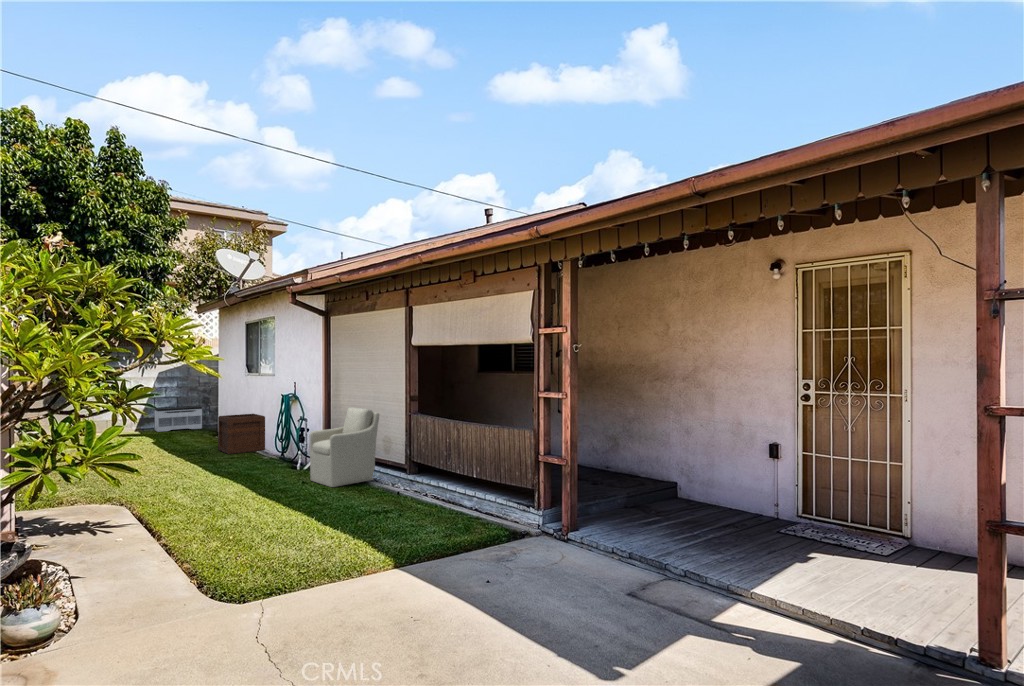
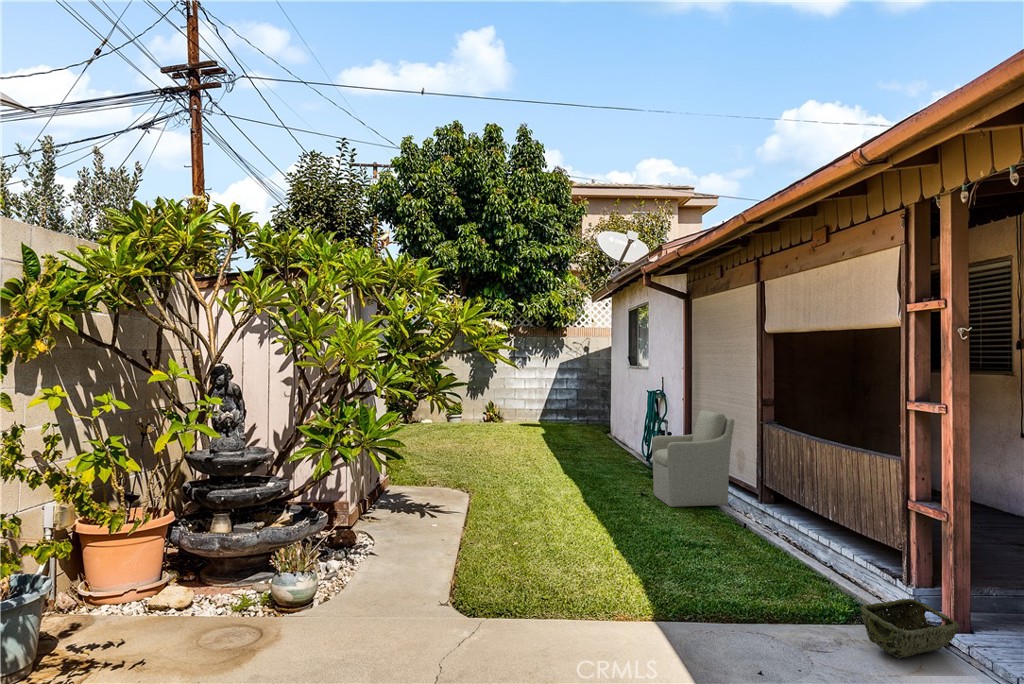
bench: present [155,406,202,432] -> none [558,402,601,426]
wooden crate: present [218,414,265,454] -> none [594,413,639,456]
woven basket: none [530,516,577,552] -> present [861,599,959,658]

